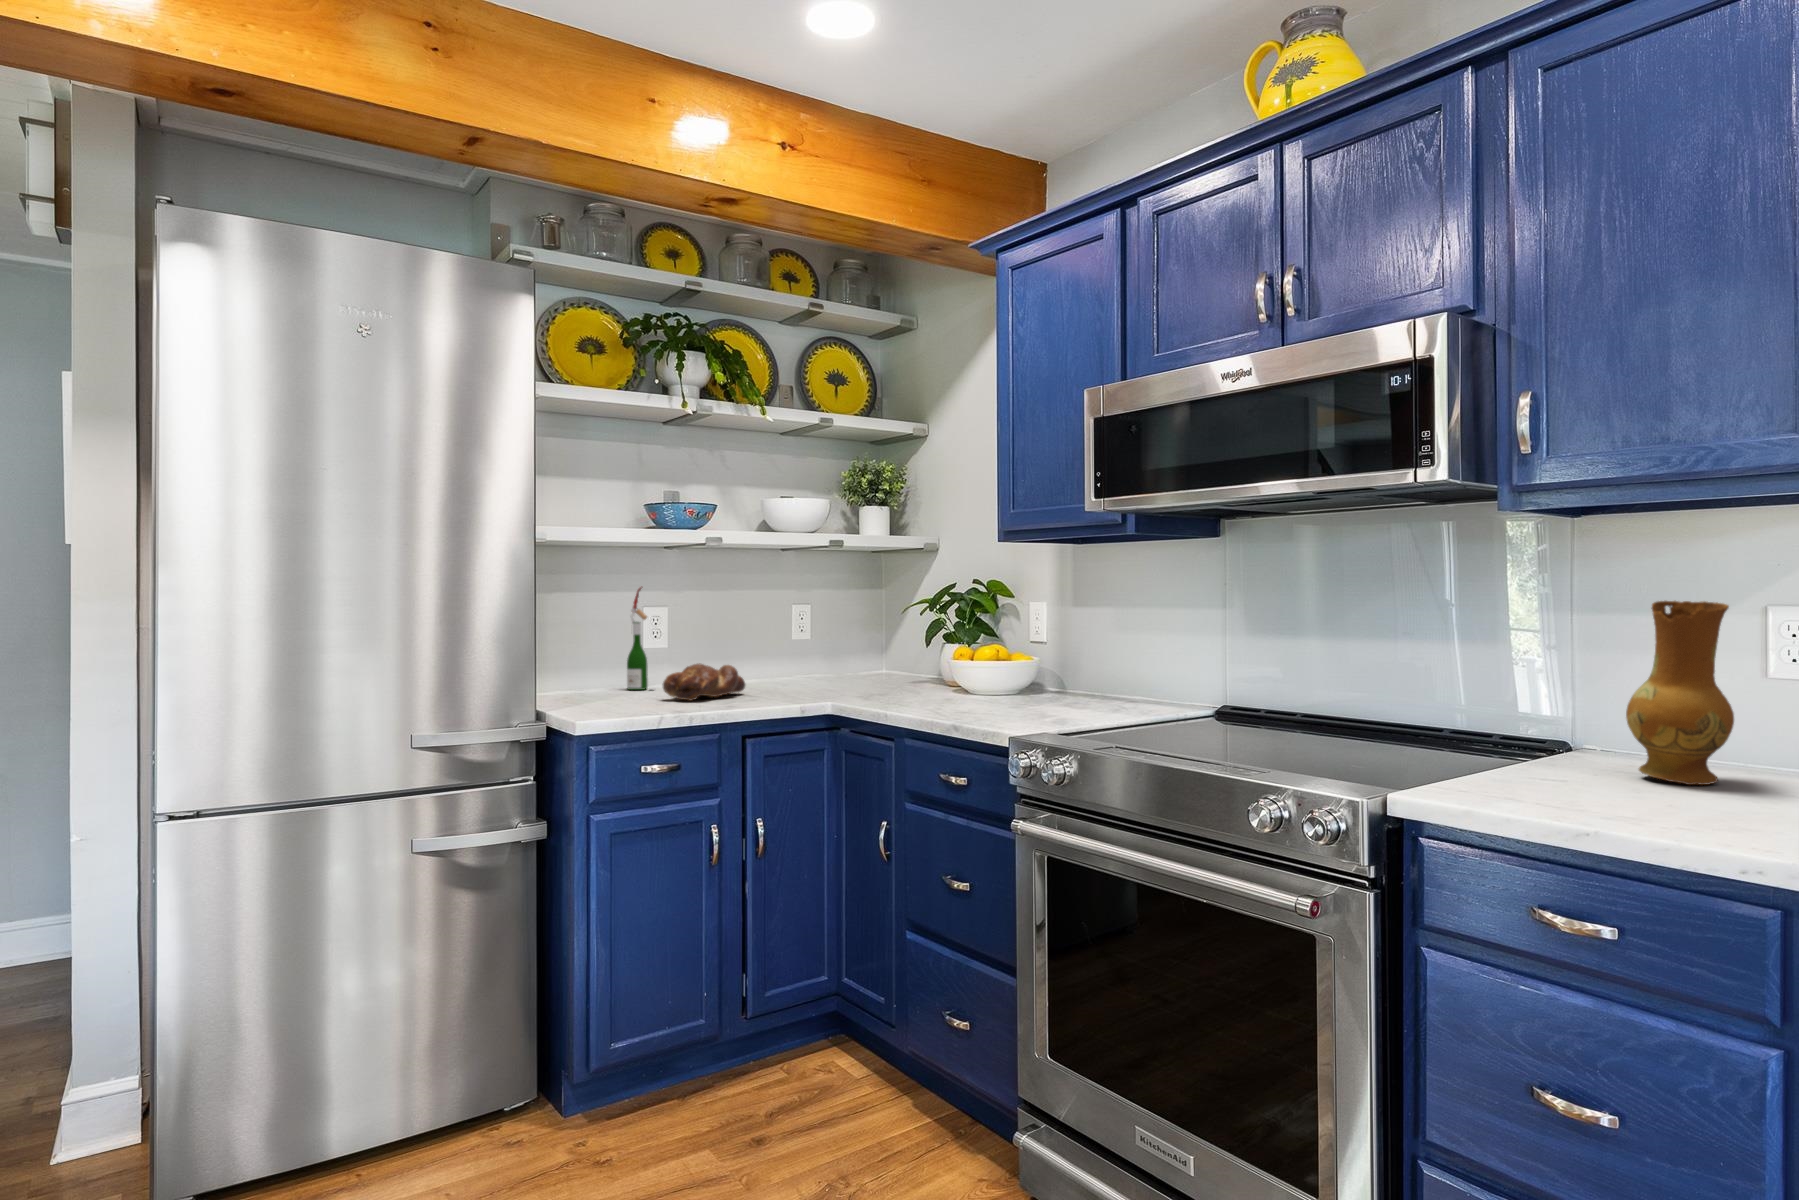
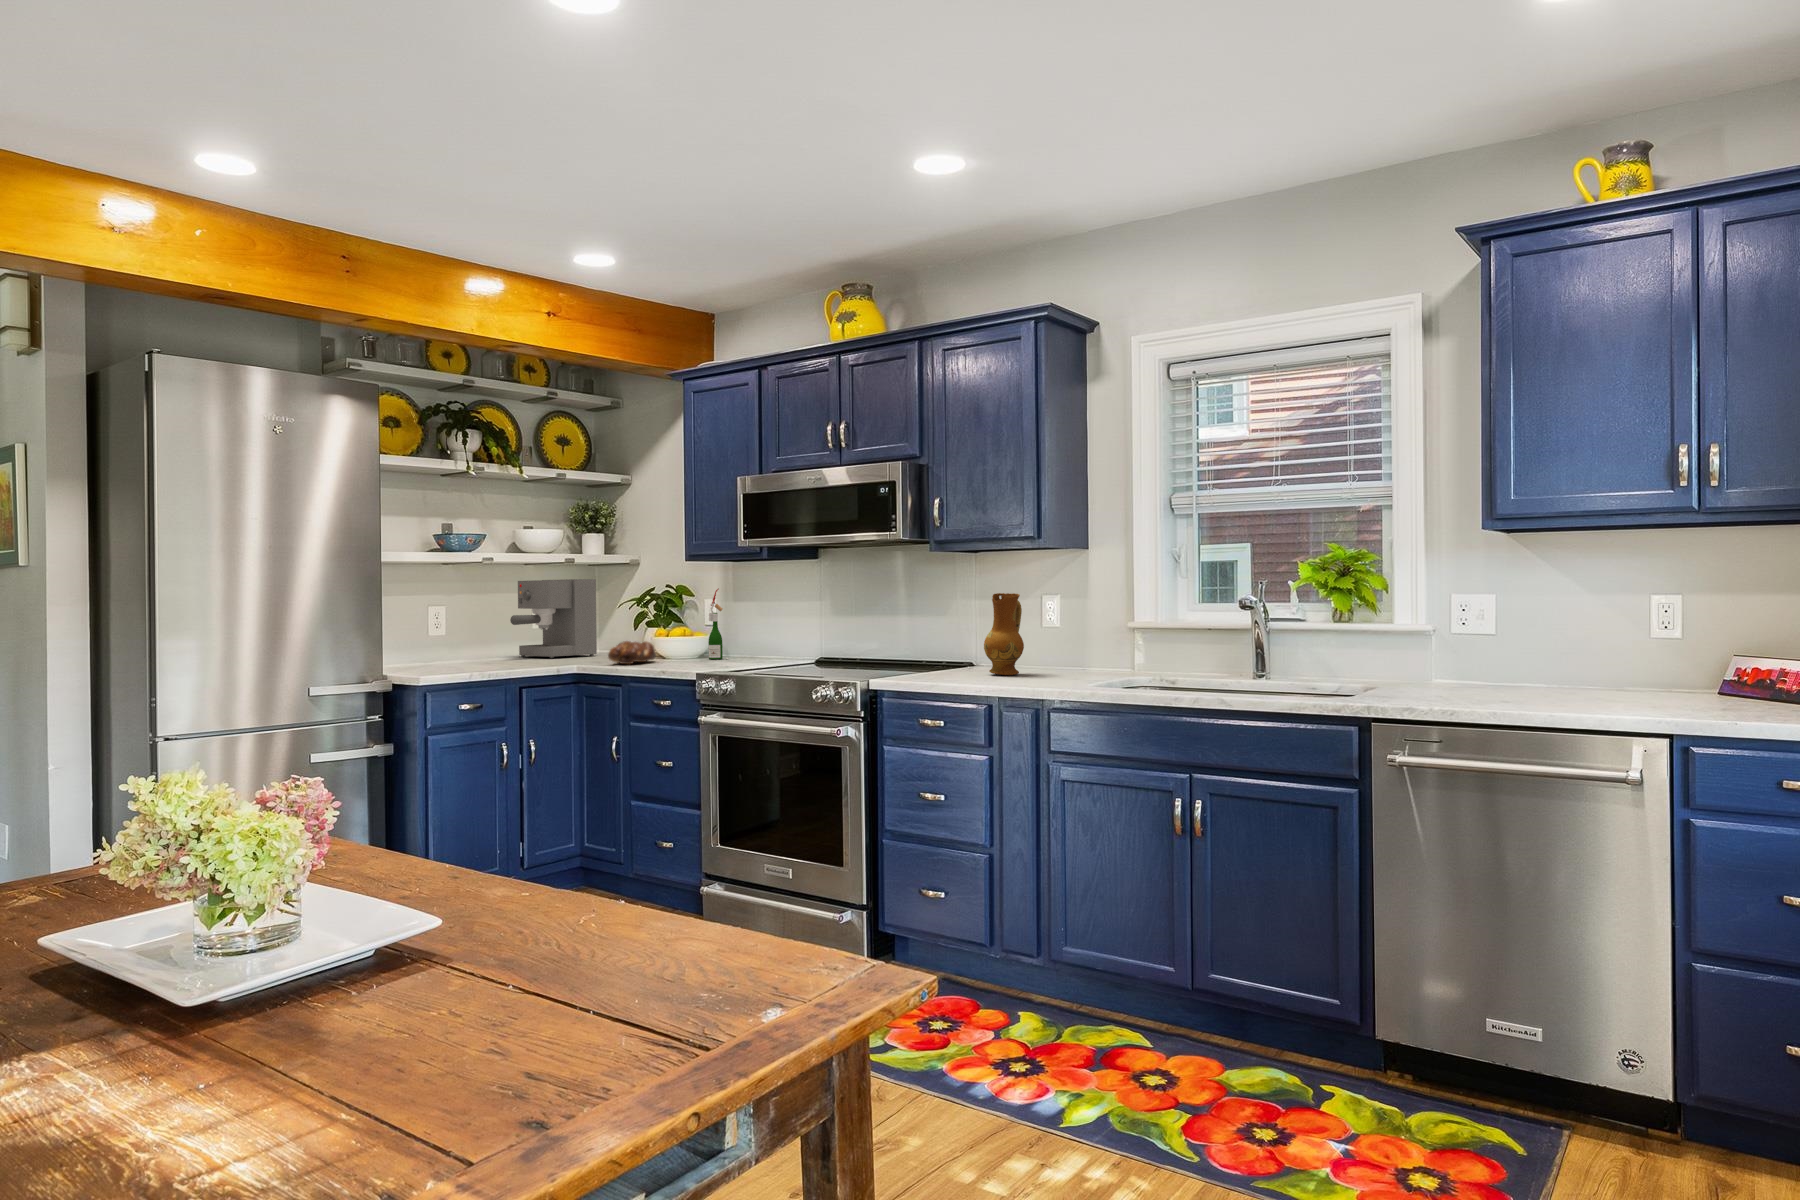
coffee maker: none [752,571,875,686] -> present [510,579,597,658]
wine bottle: present [627,587,654,690] -> present [708,589,729,659]
bread loaf: present [663,663,745,701] -> present [608,641,656,664]

